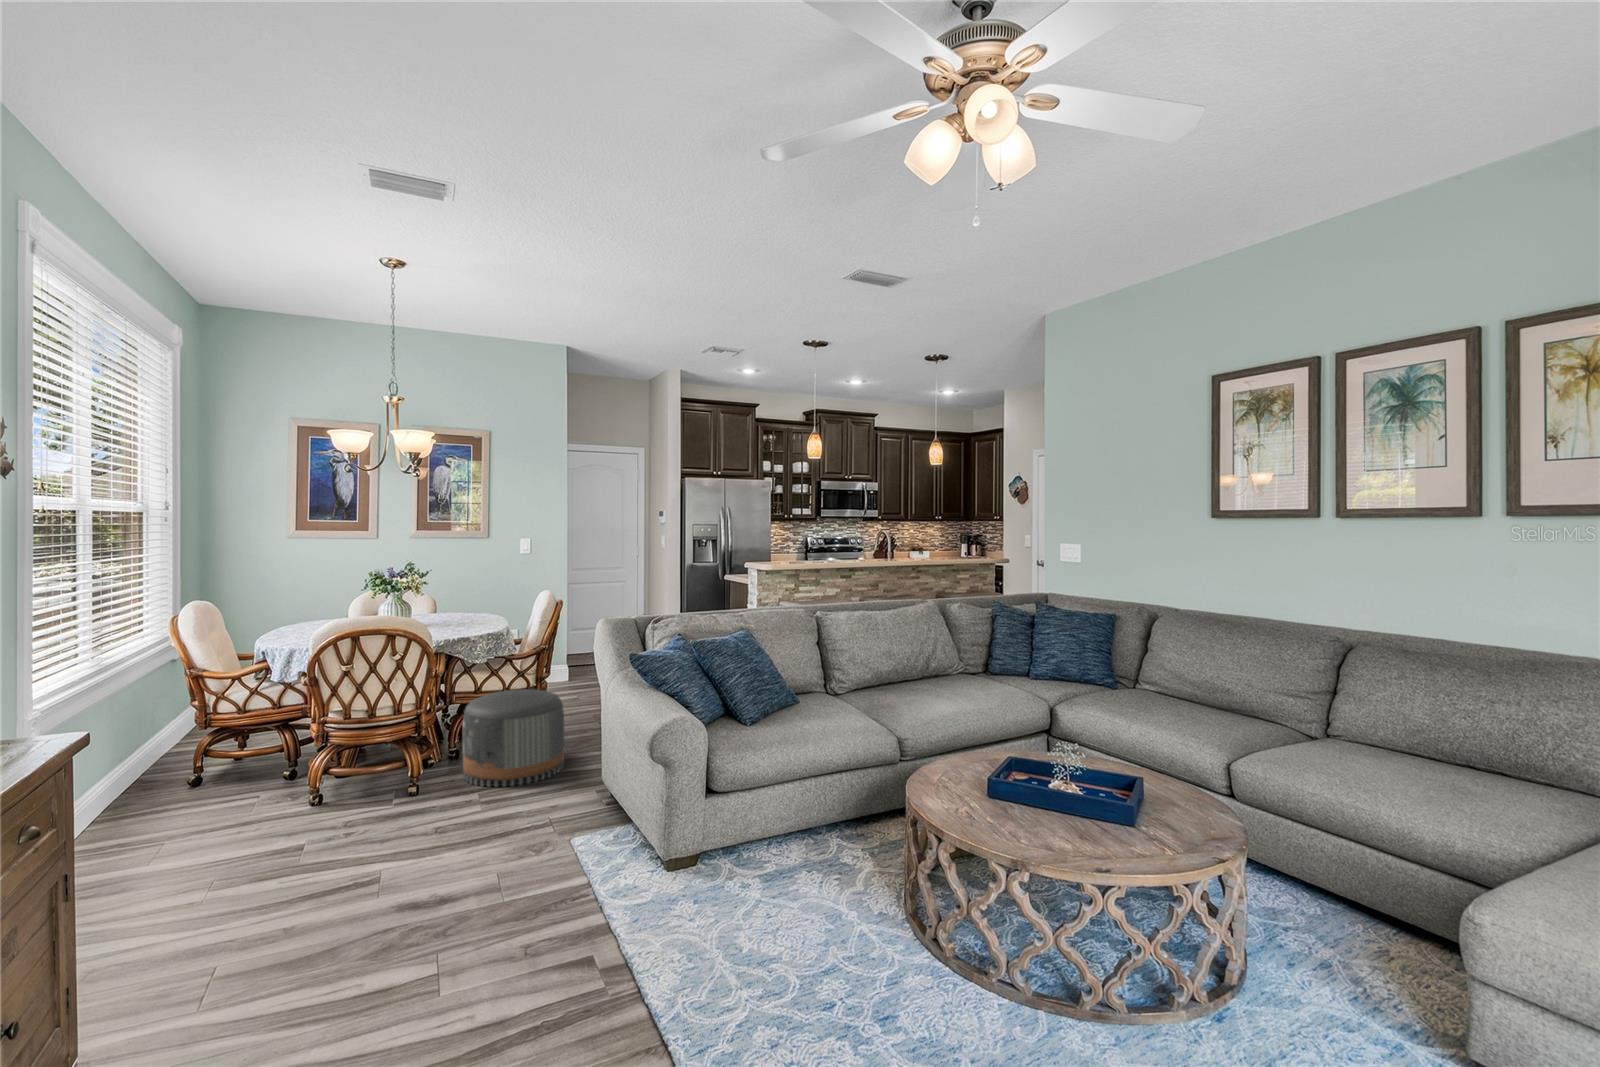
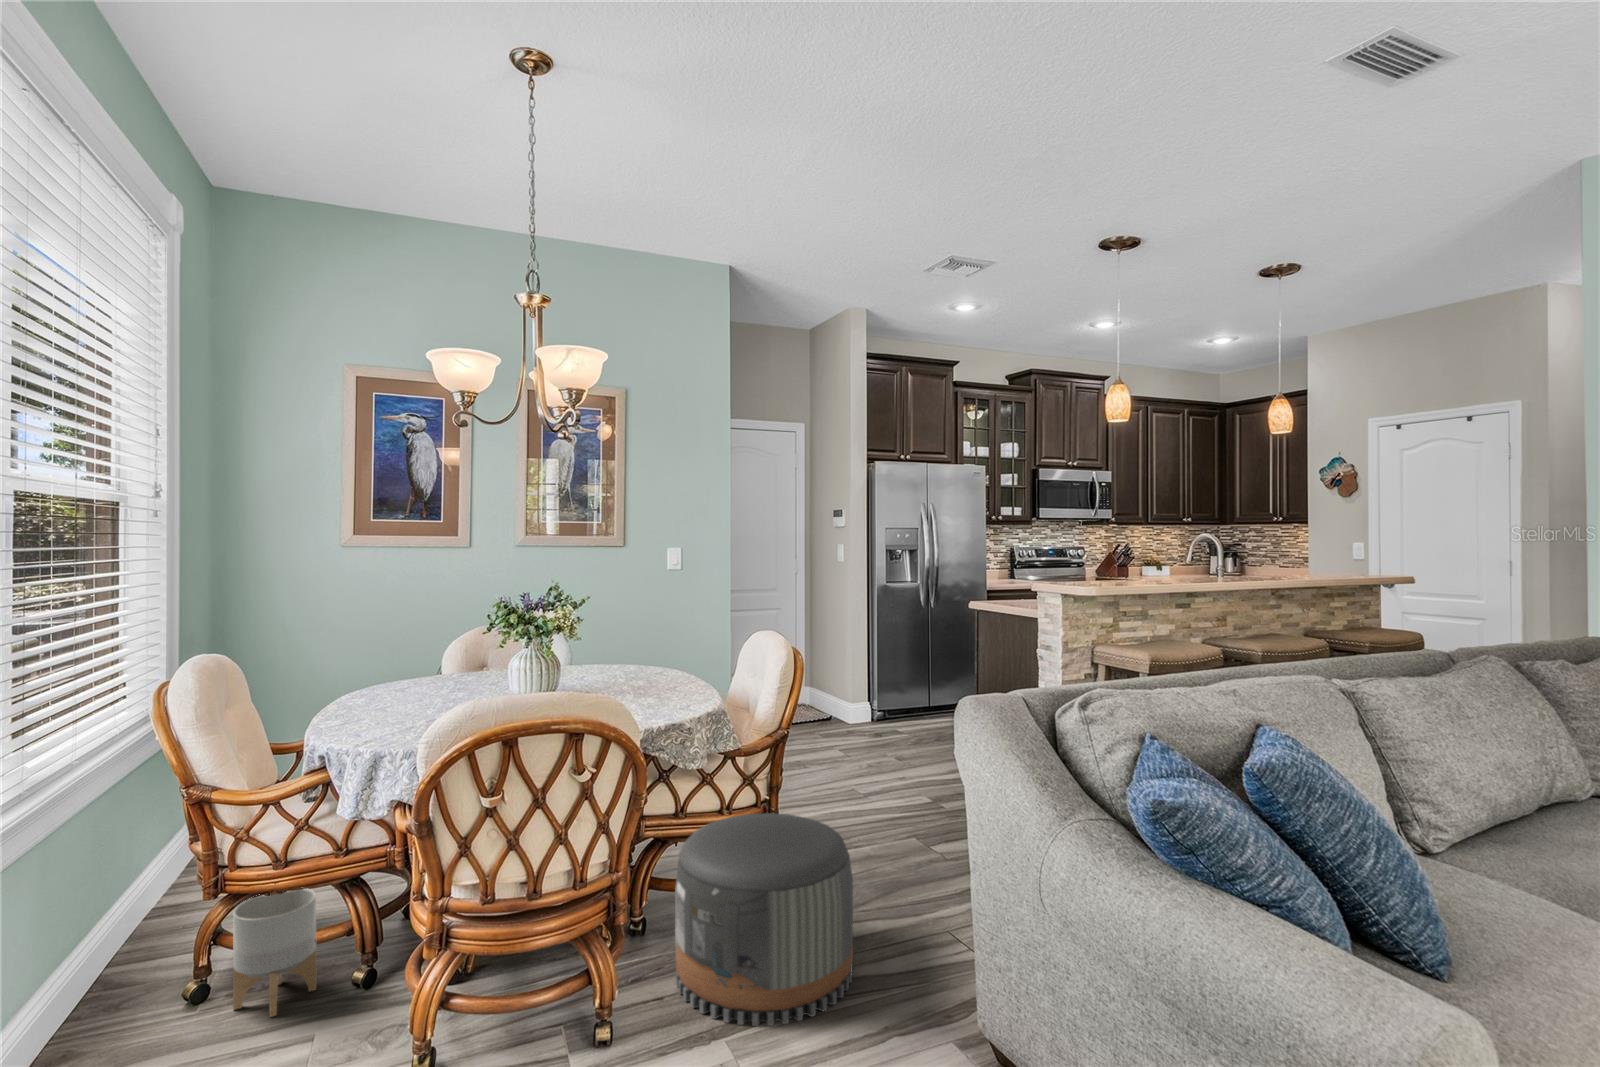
planter: none [215,728,263,791] -> present [233,889,316,1017]

